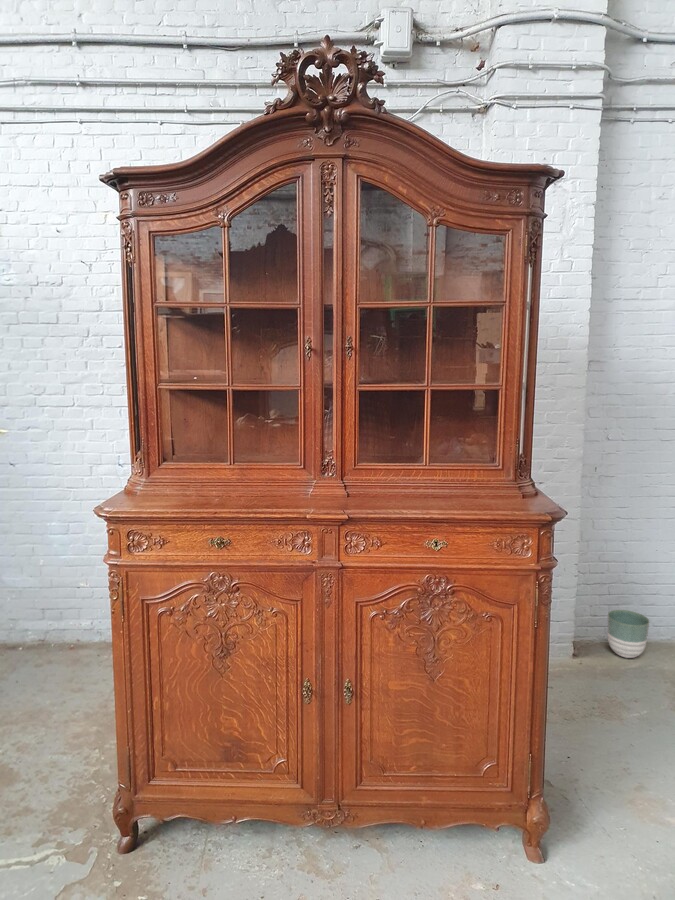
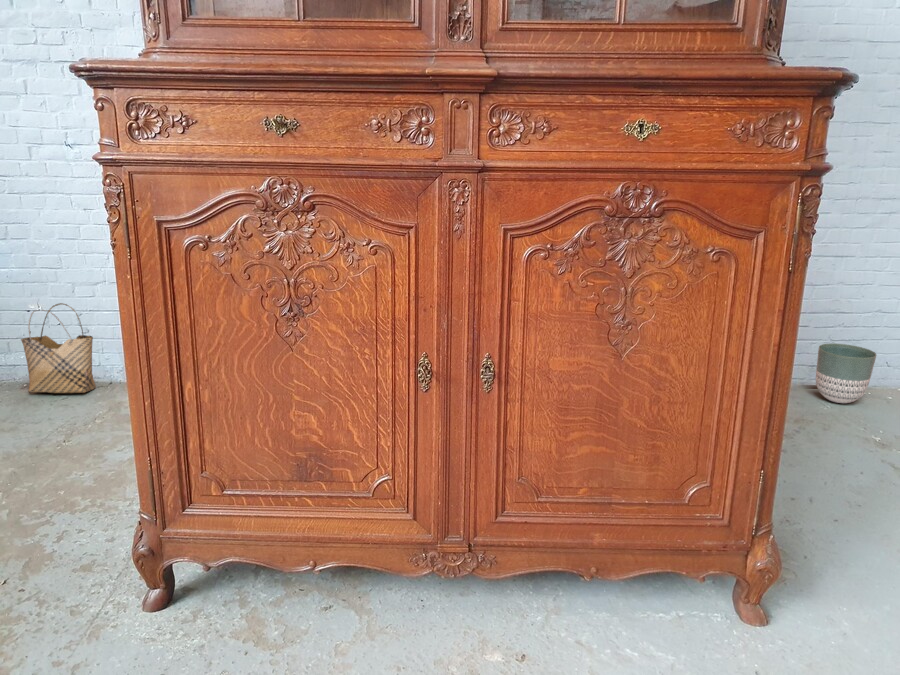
woven basket: none [19,588,71,657] -> present [21,303,96,393]

